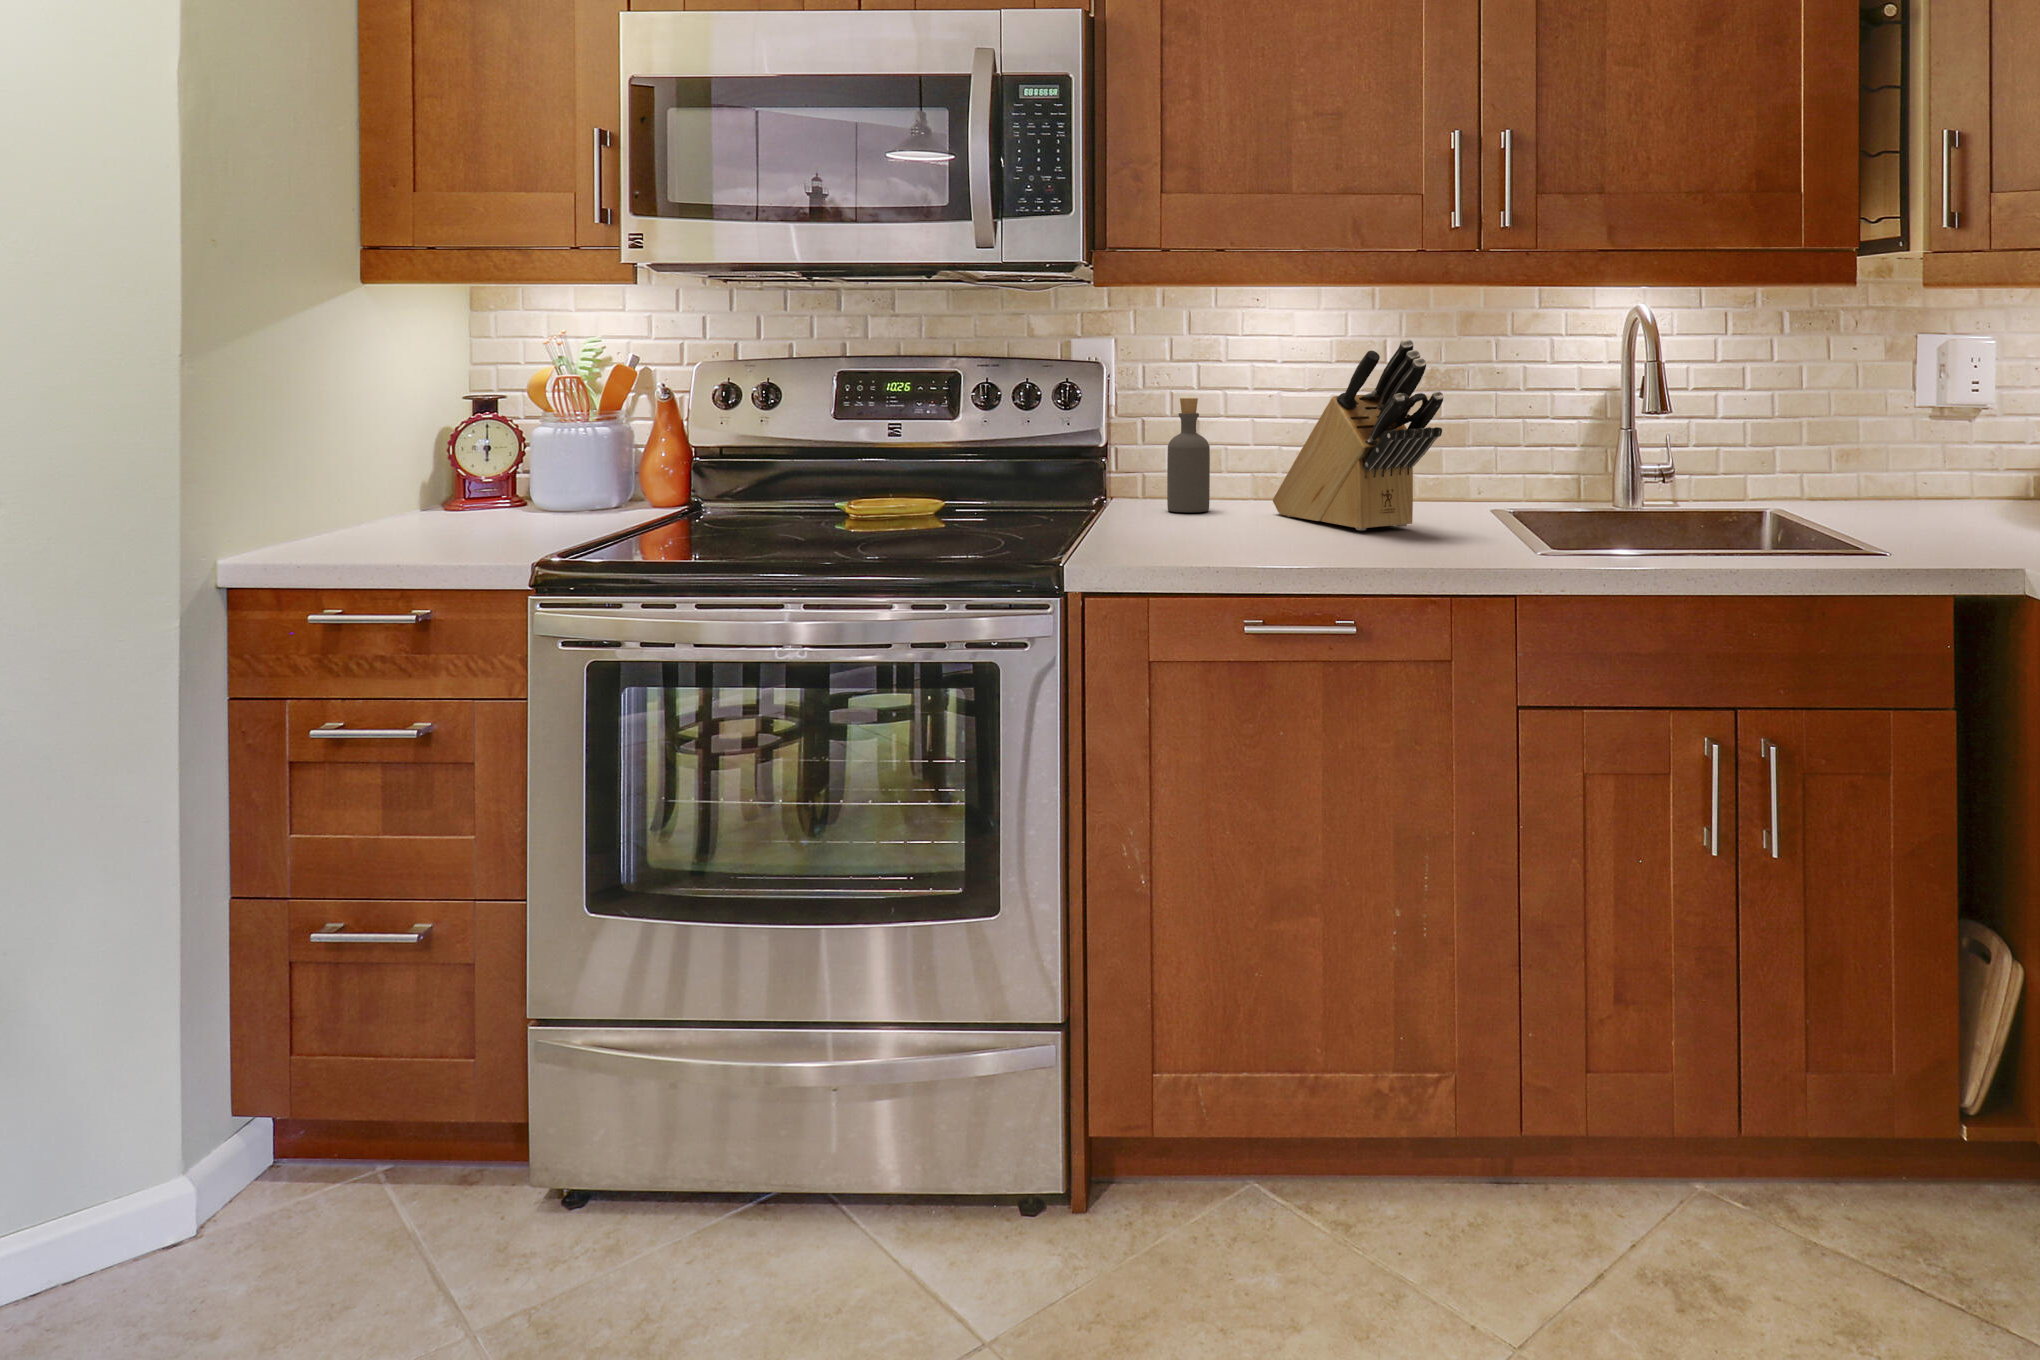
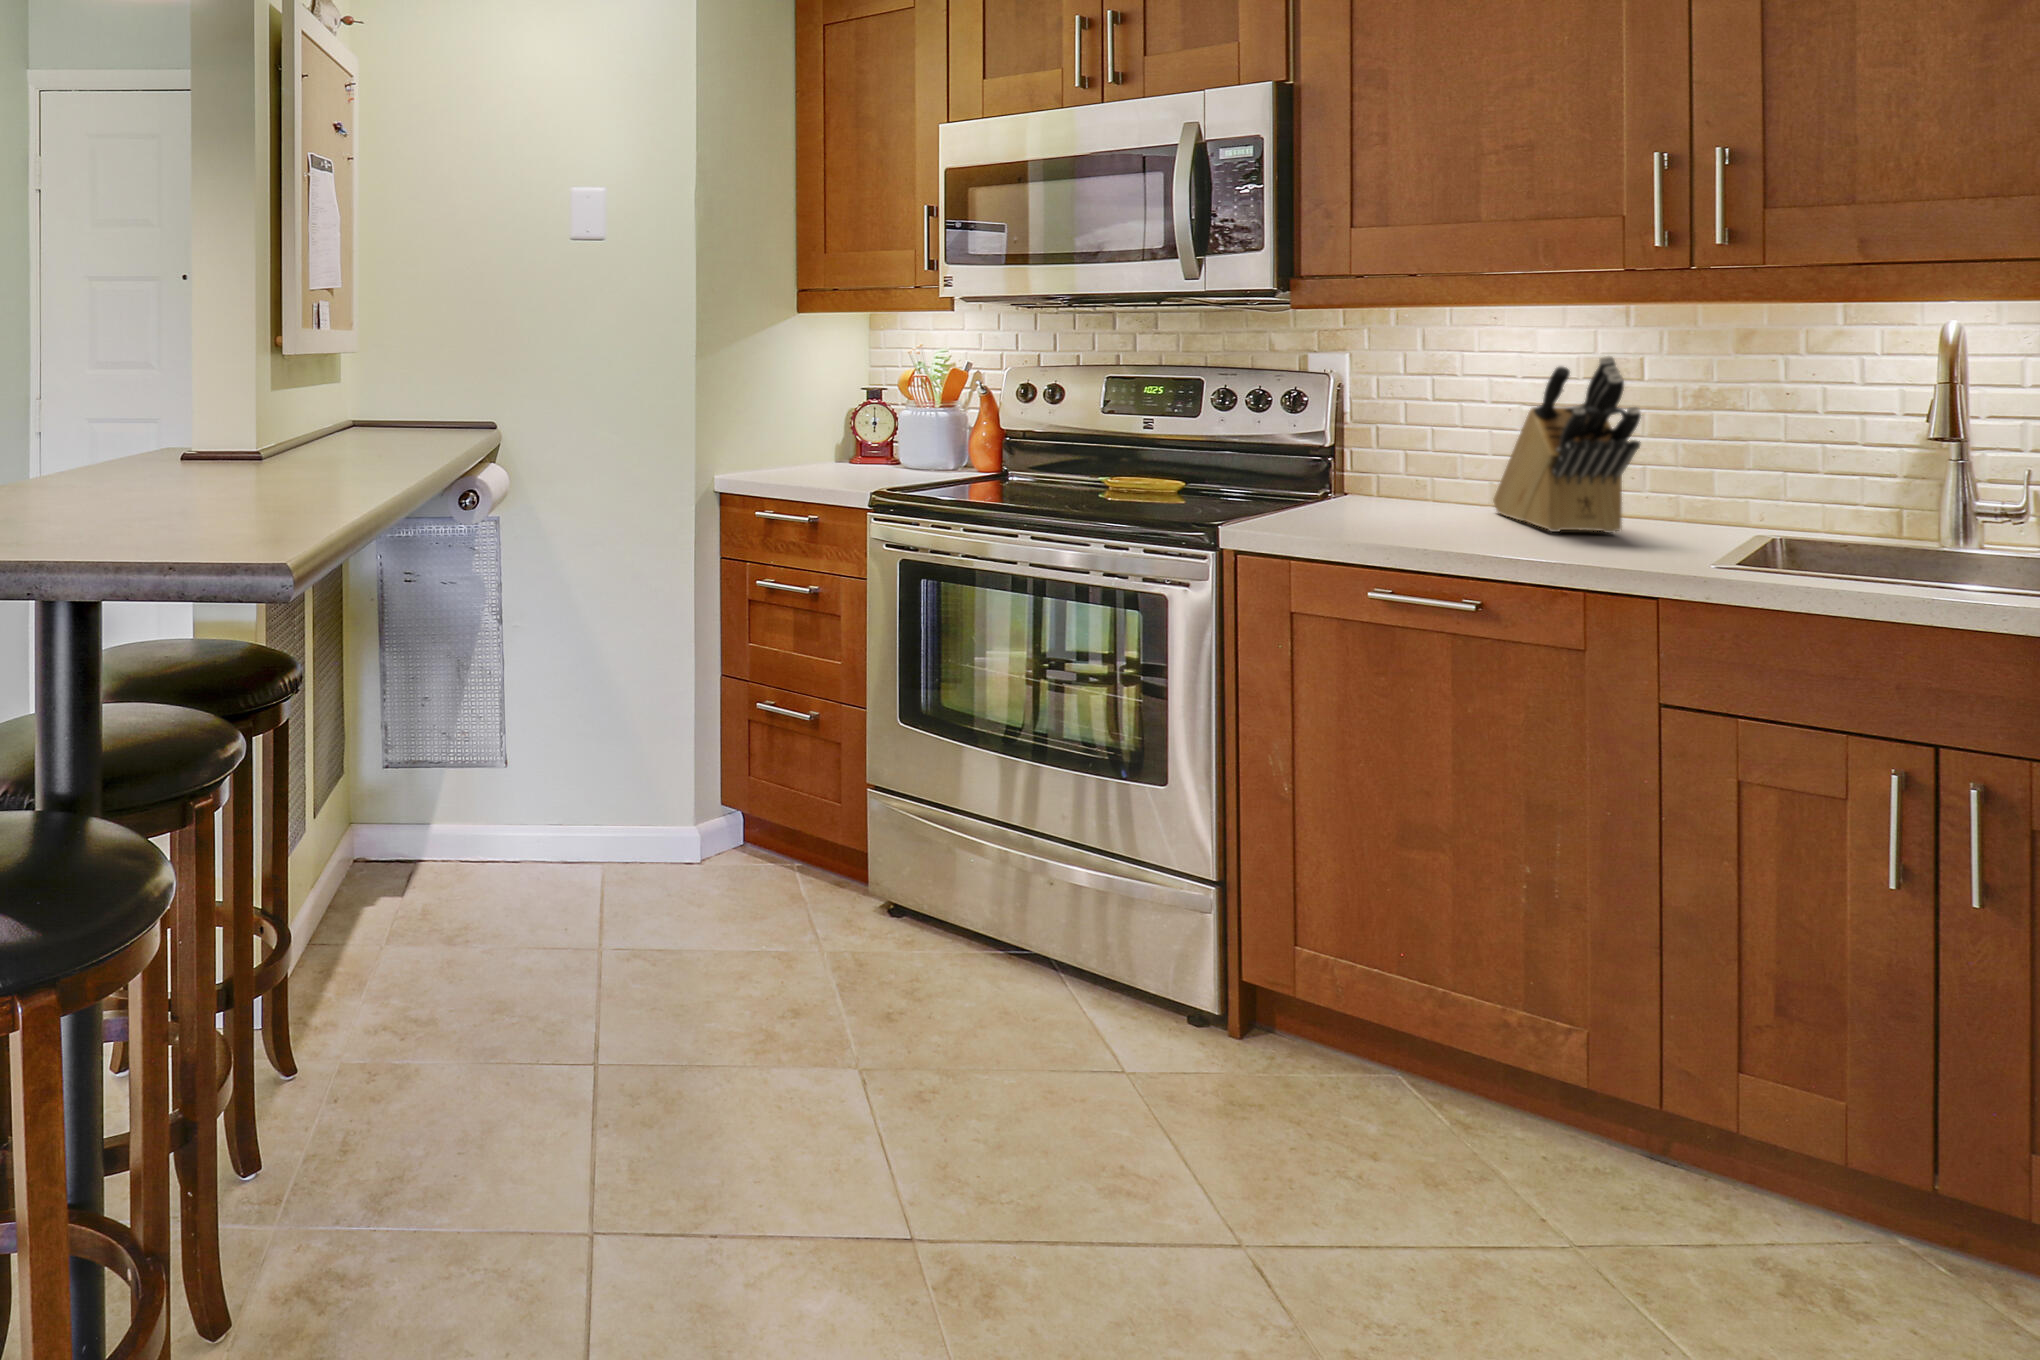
bottle: present [1167,398,1210,512] -> none [1387,404,1431,505]

